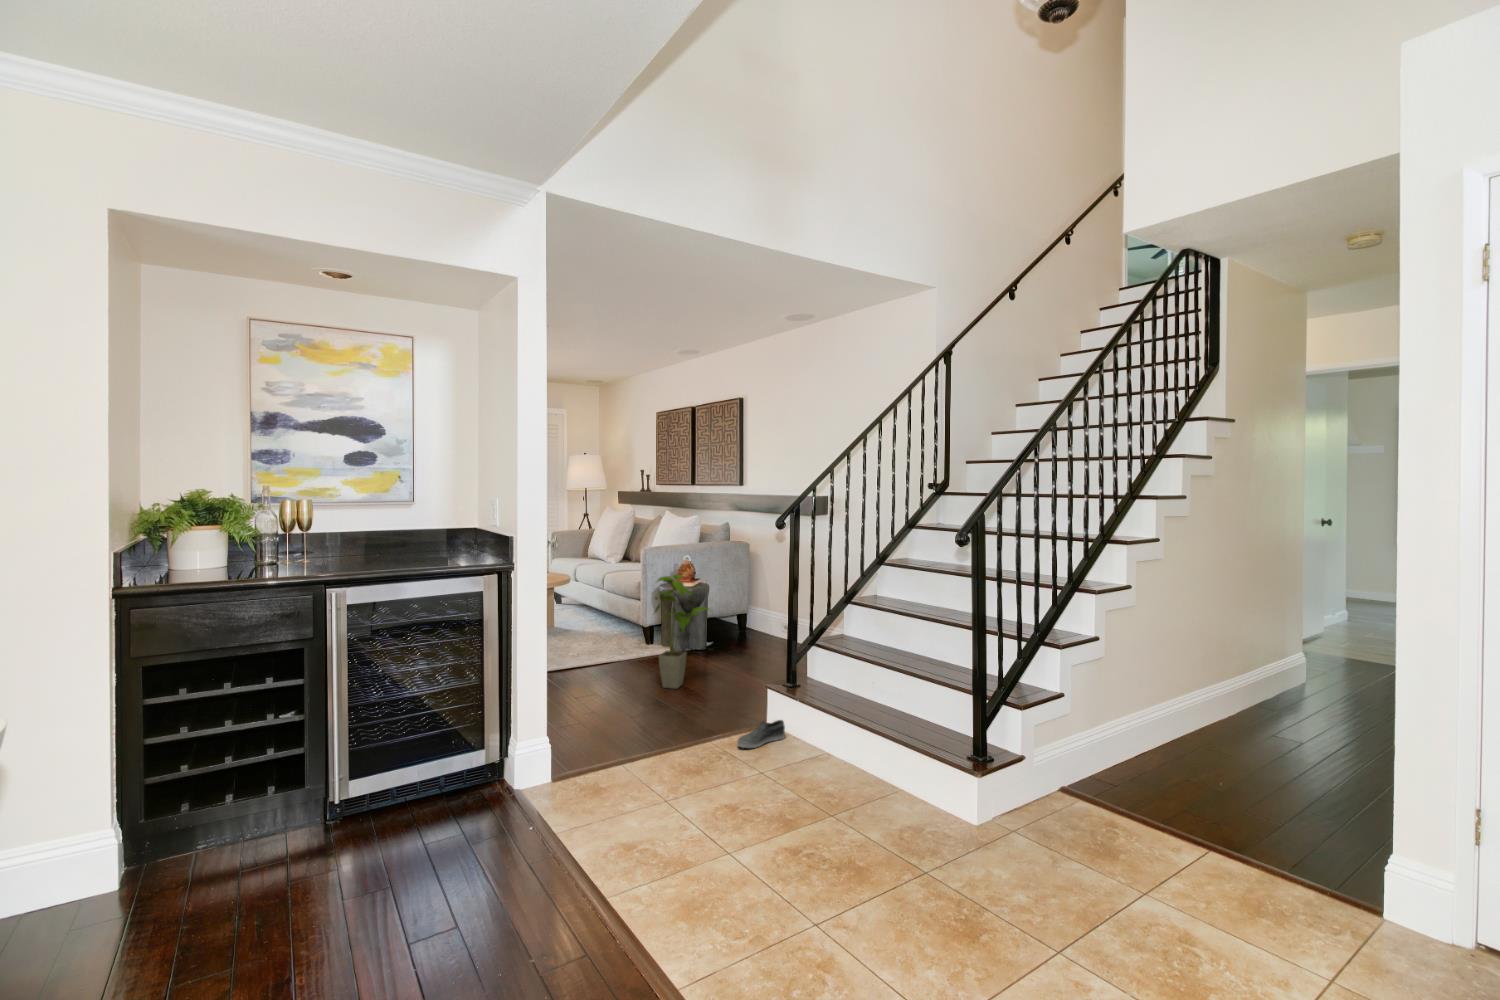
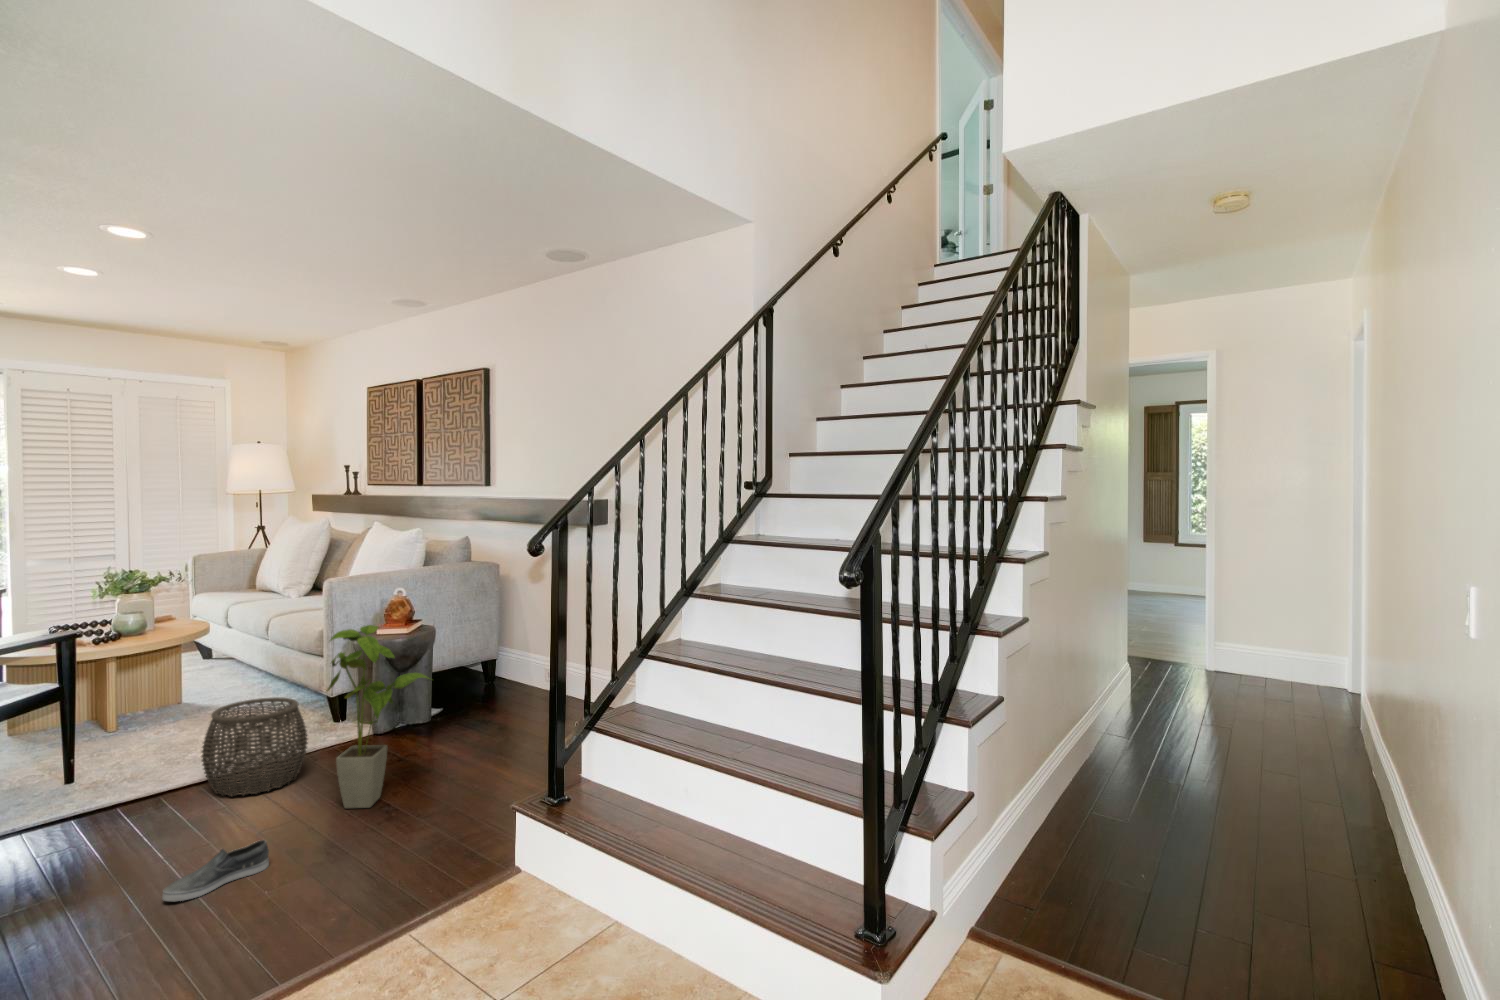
woven basket: none [582,620,638,677] -> present [201,697,308,796]
shoe: present [737,720,785,748] -> present [162,840,269,901]

